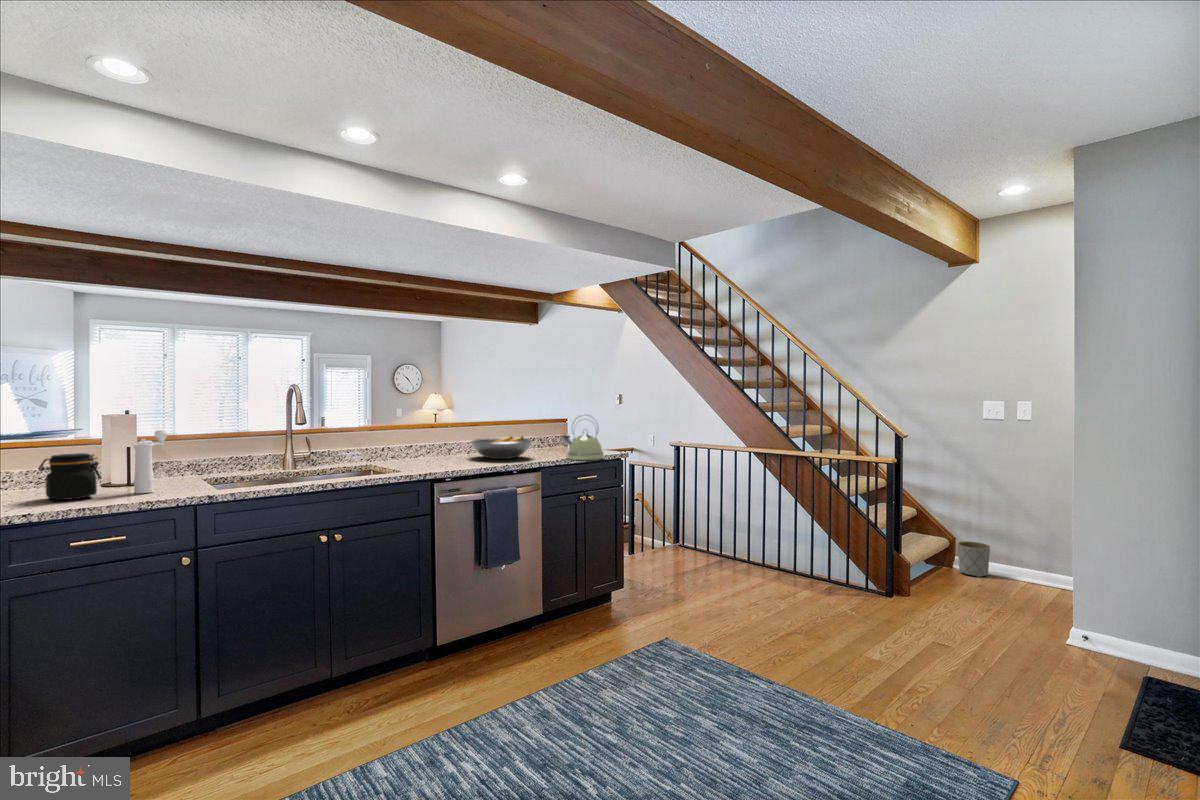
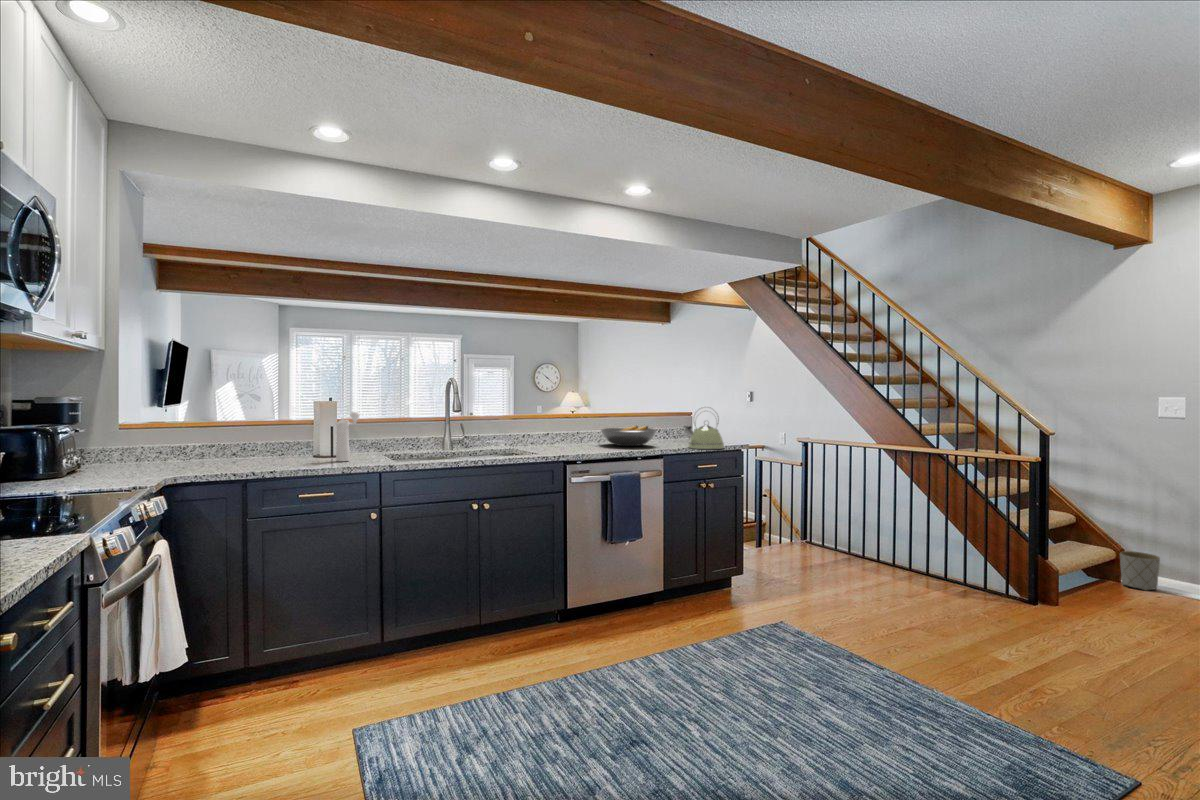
jar: present [38,453,101,500] -> none [272,429,314,464]

